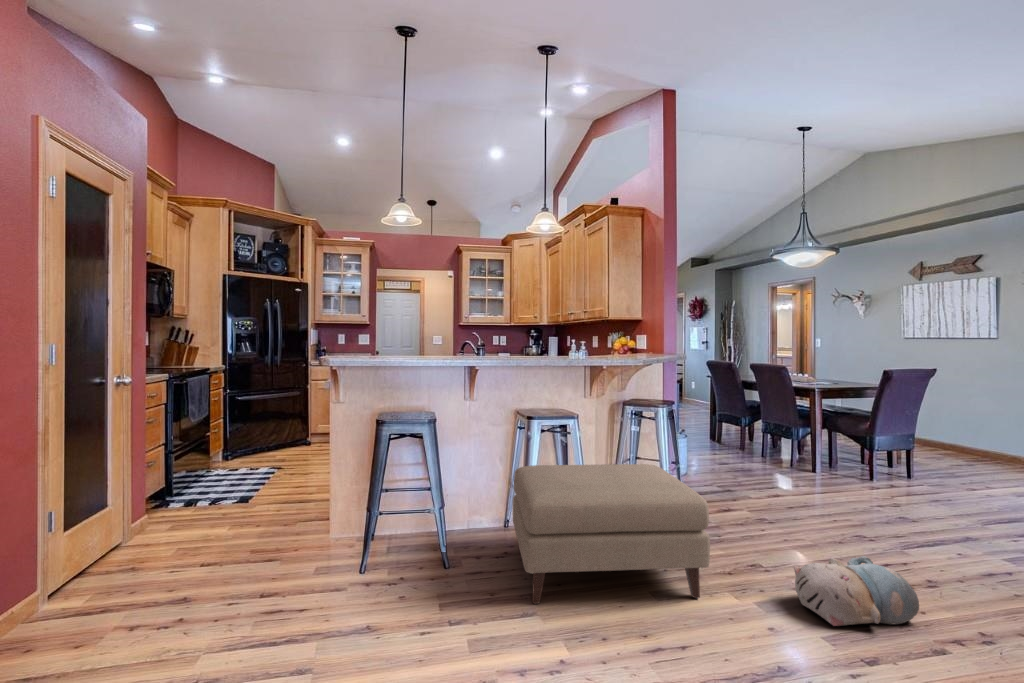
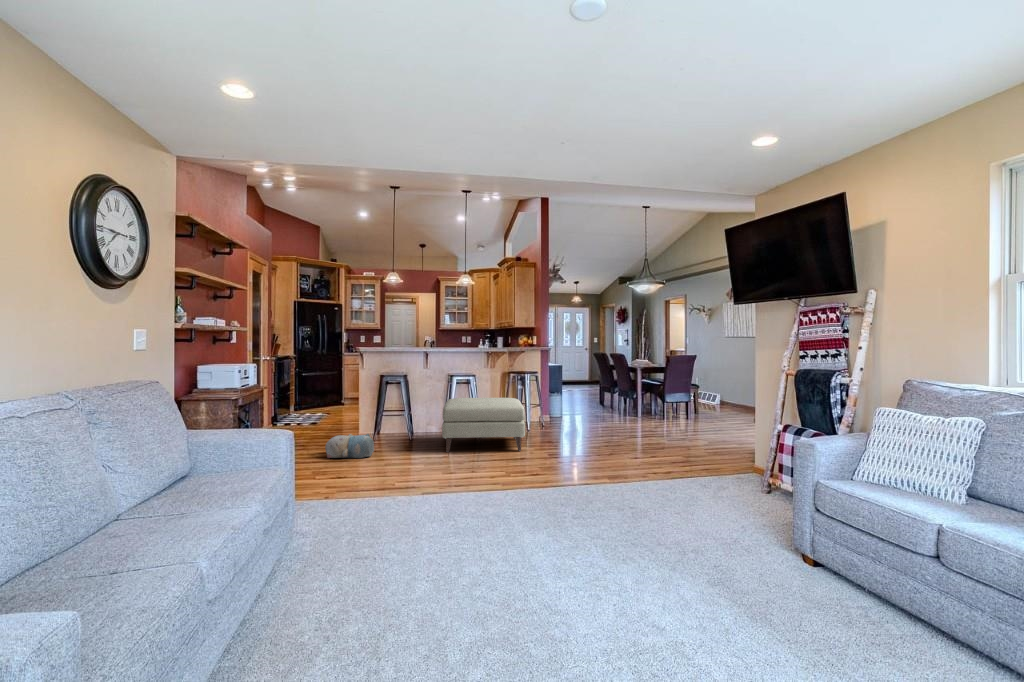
plush toy: present [794,556,919,626] -> present [325,434,374,458]

